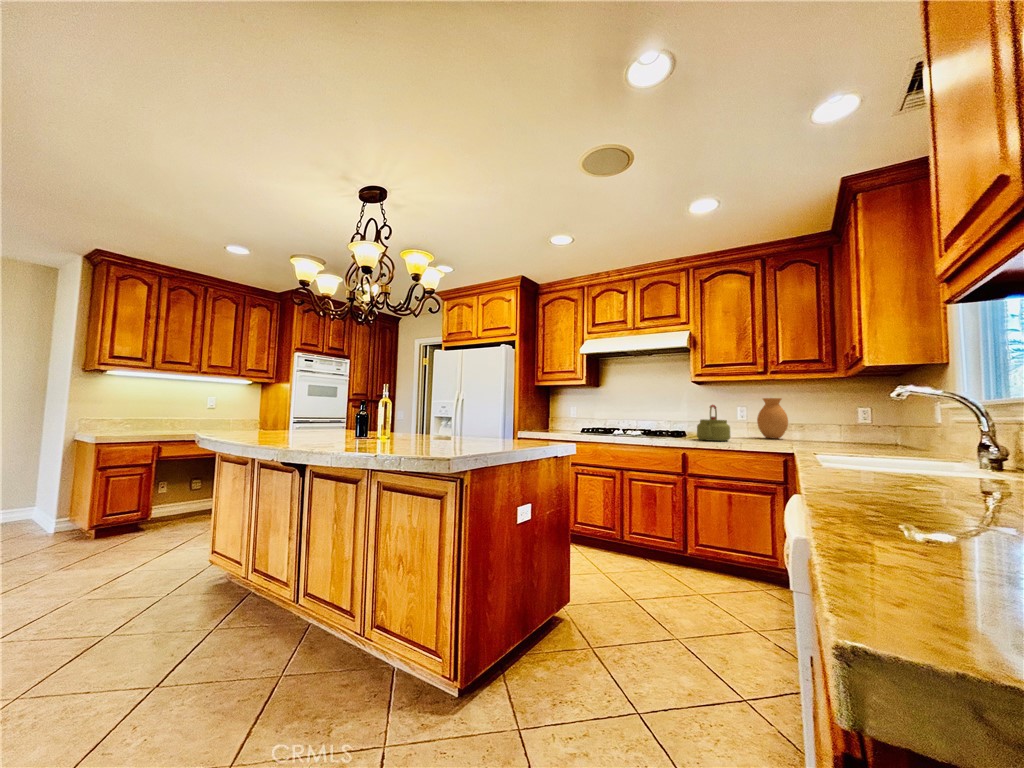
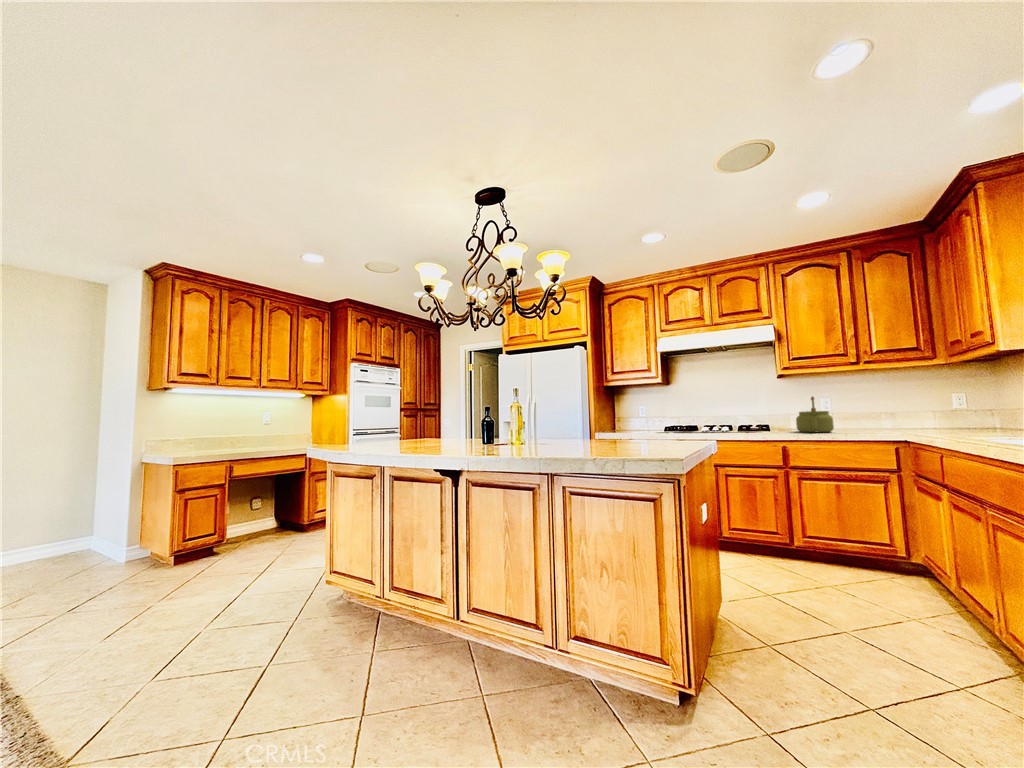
vase: present [757,398,788,439] -> none [846,388,880,428]

